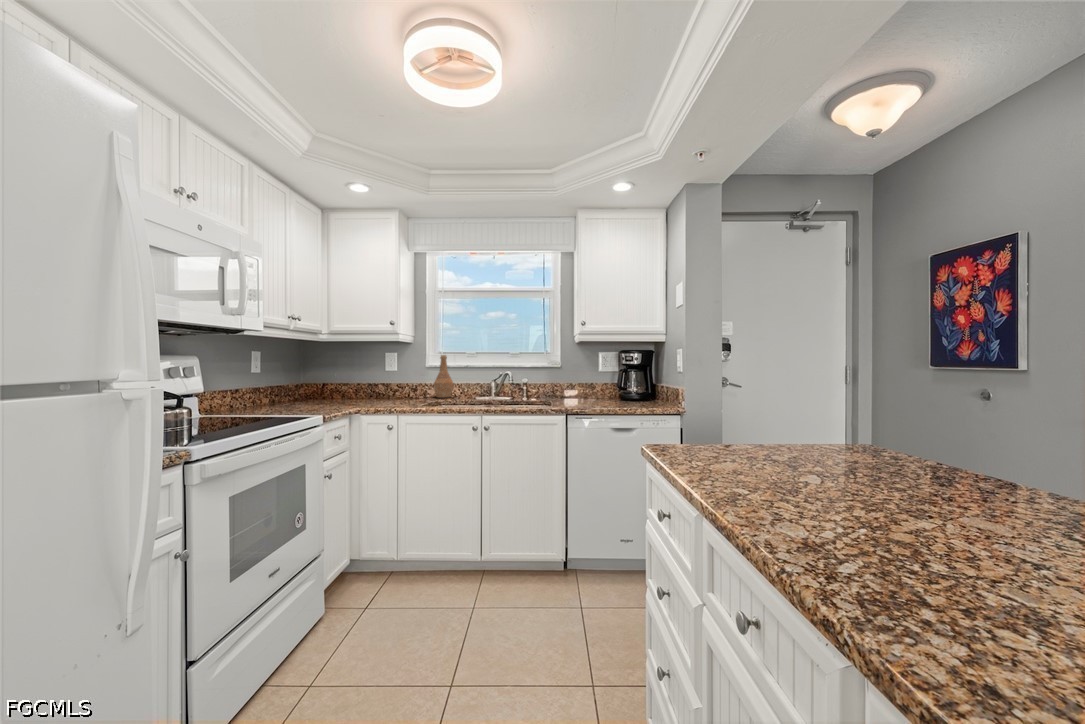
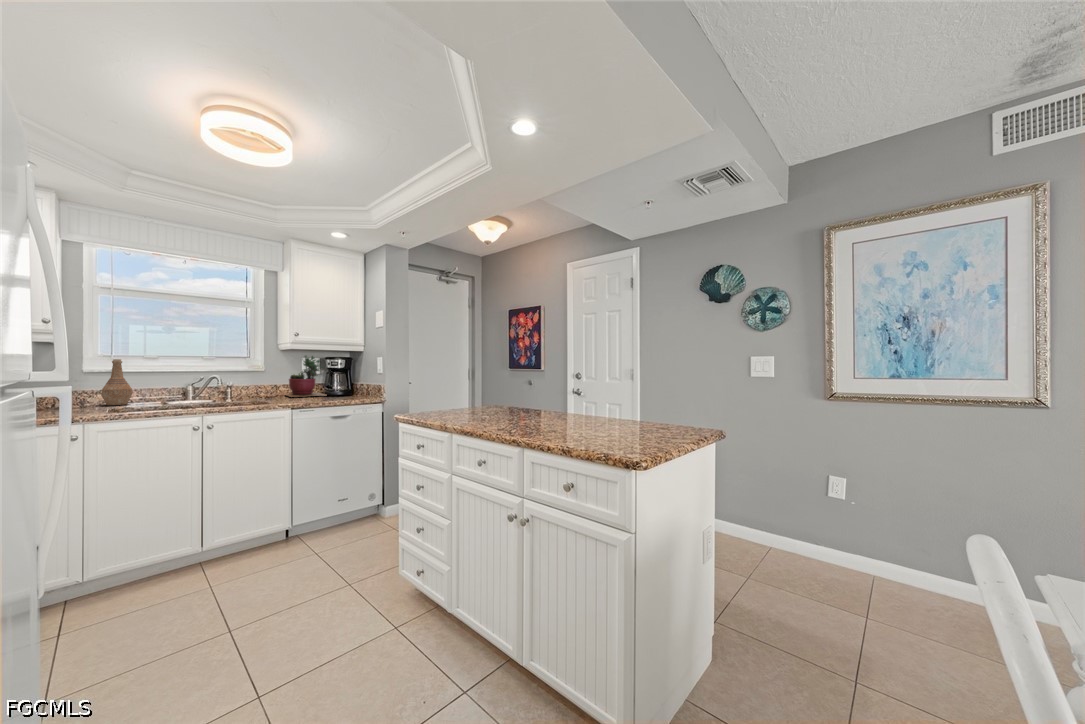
succulent plant: none [580,348,624,399] -> present [285,356,325,397]

